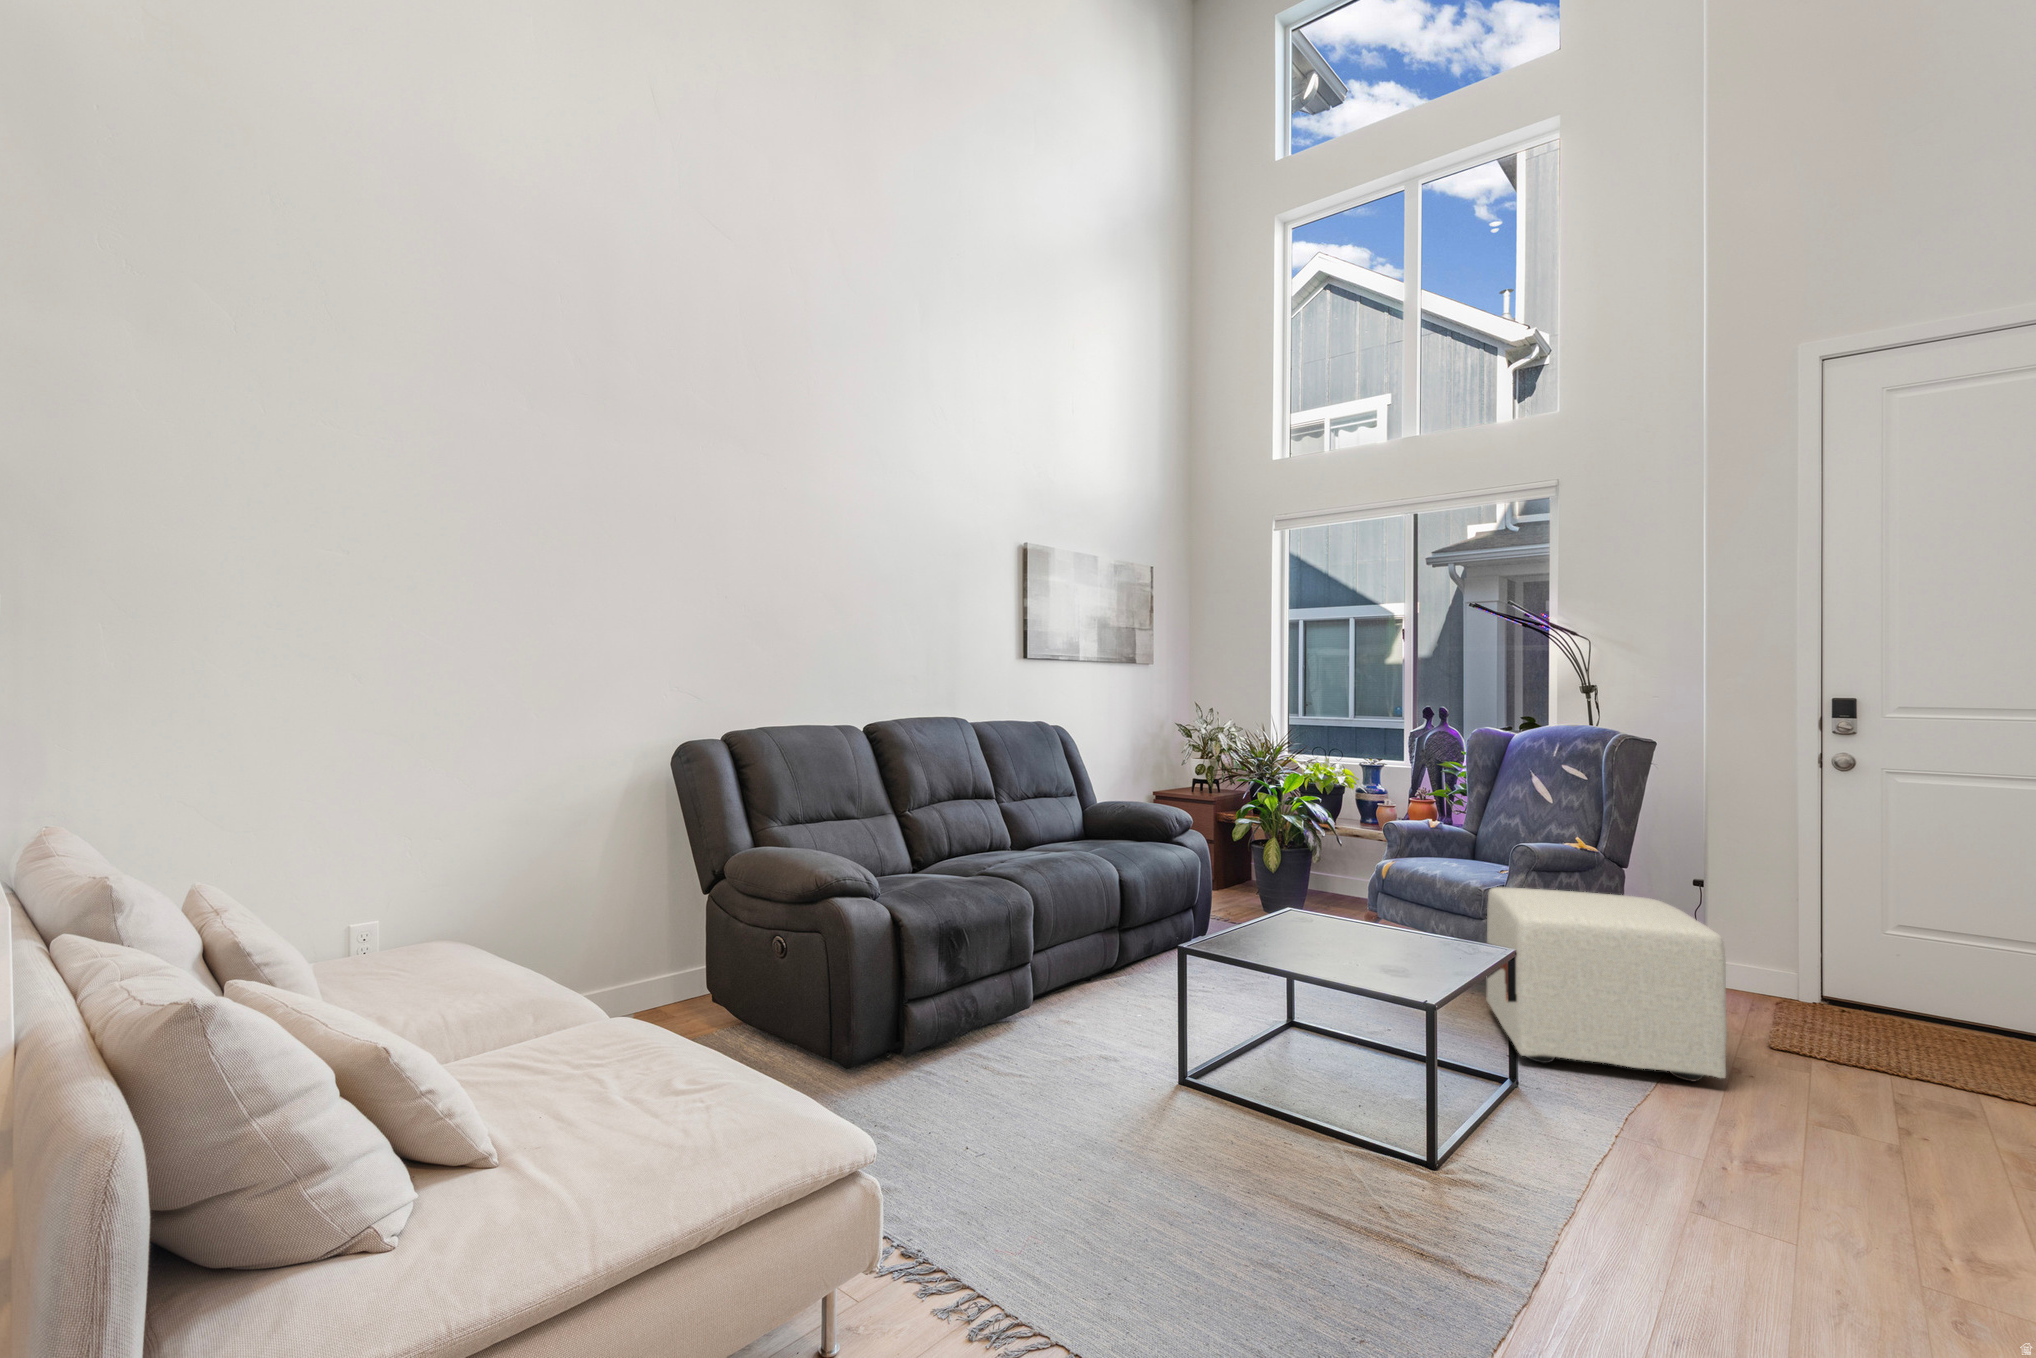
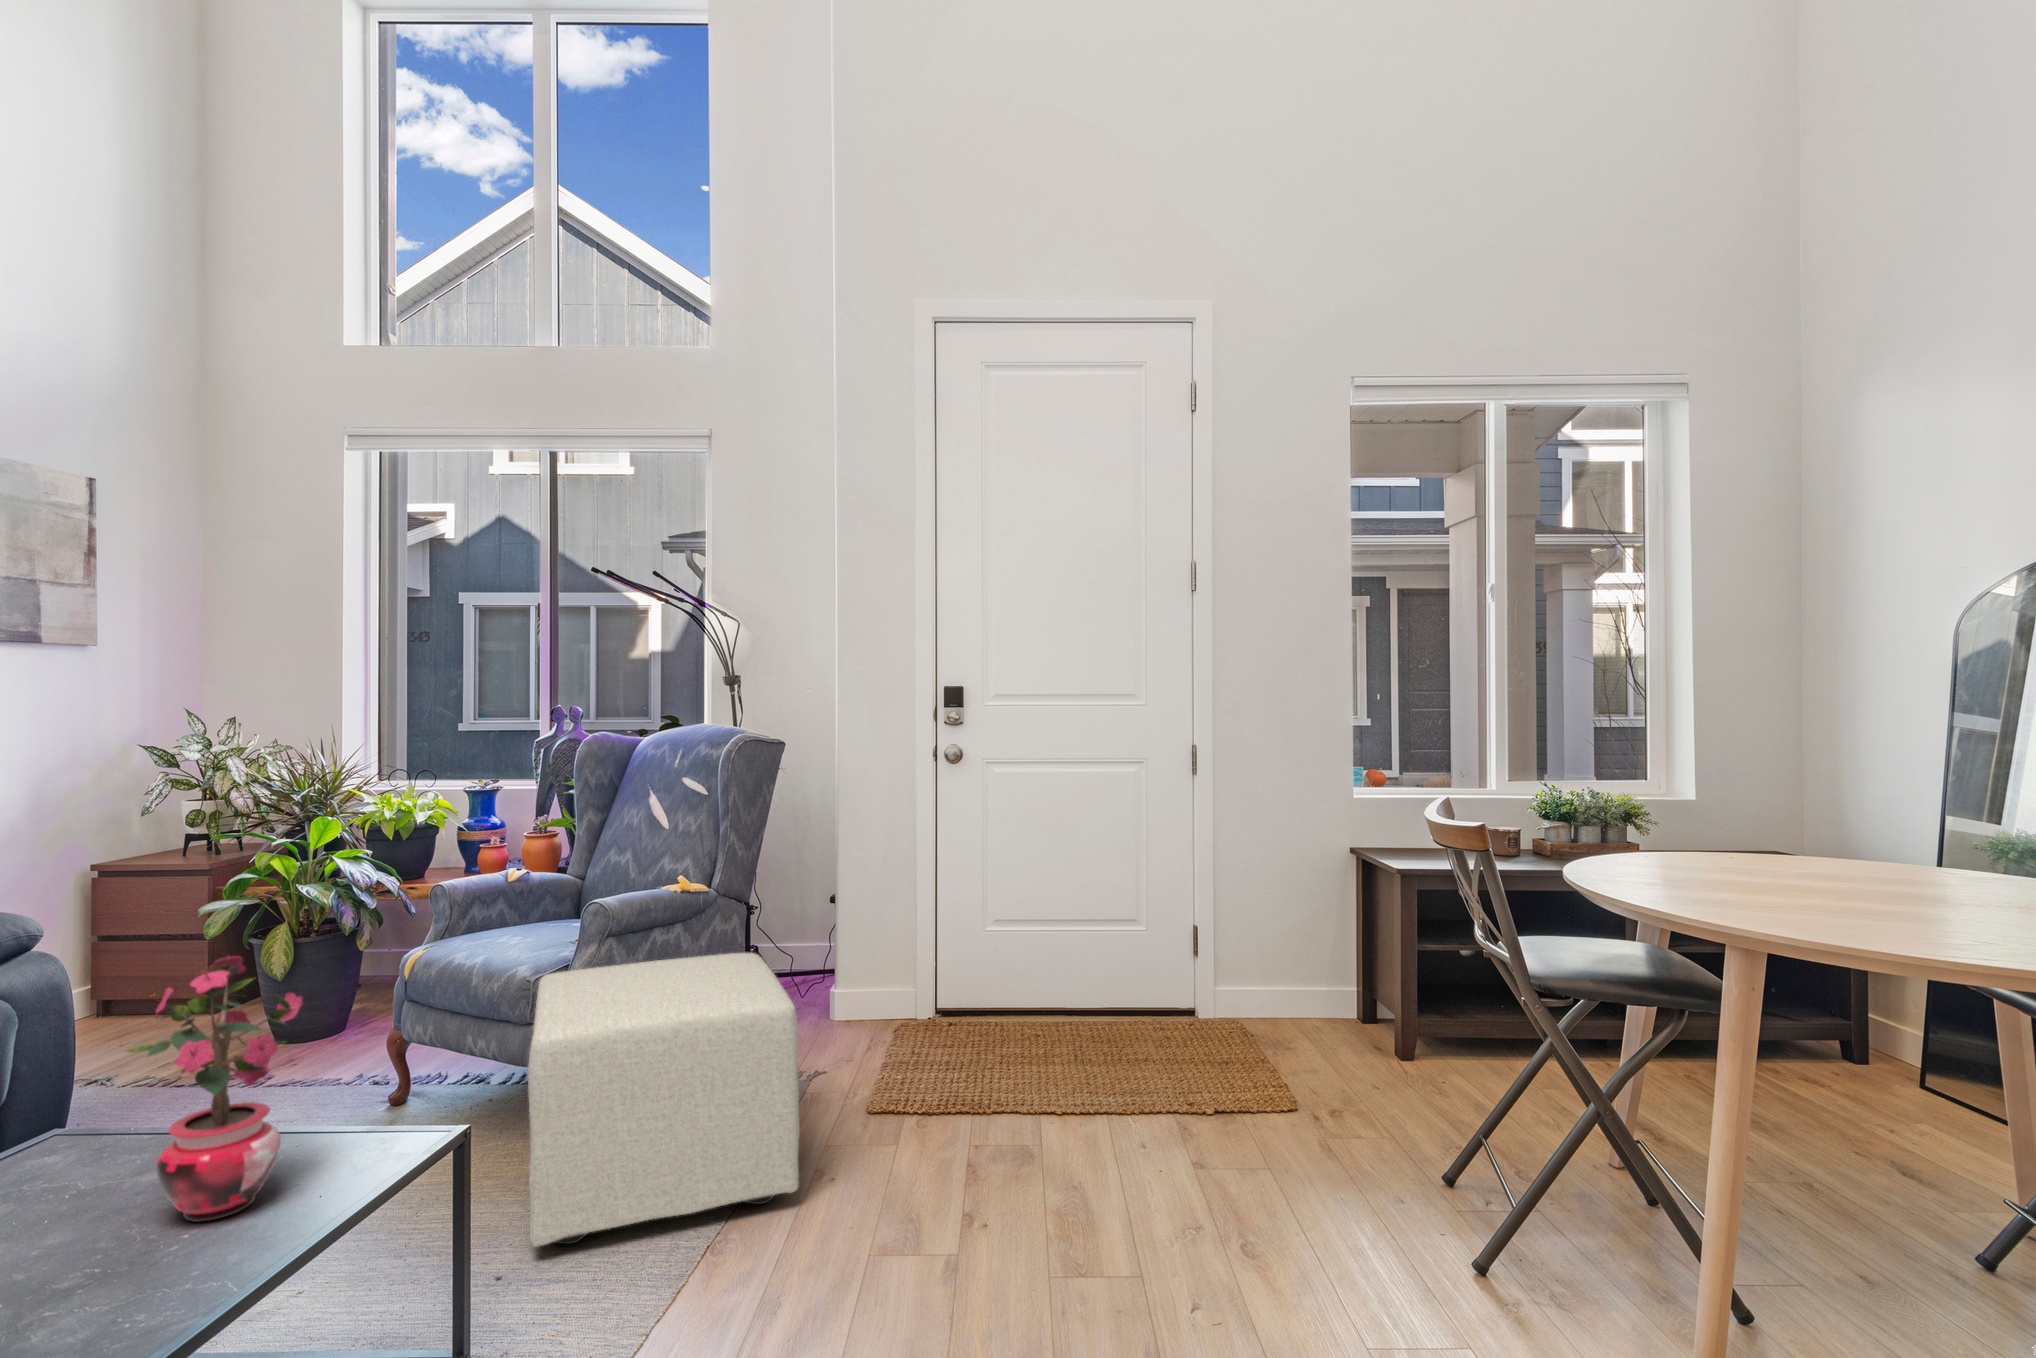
potted plant: none [1353,826,1428,964] -> present [127,956,303,1222]

